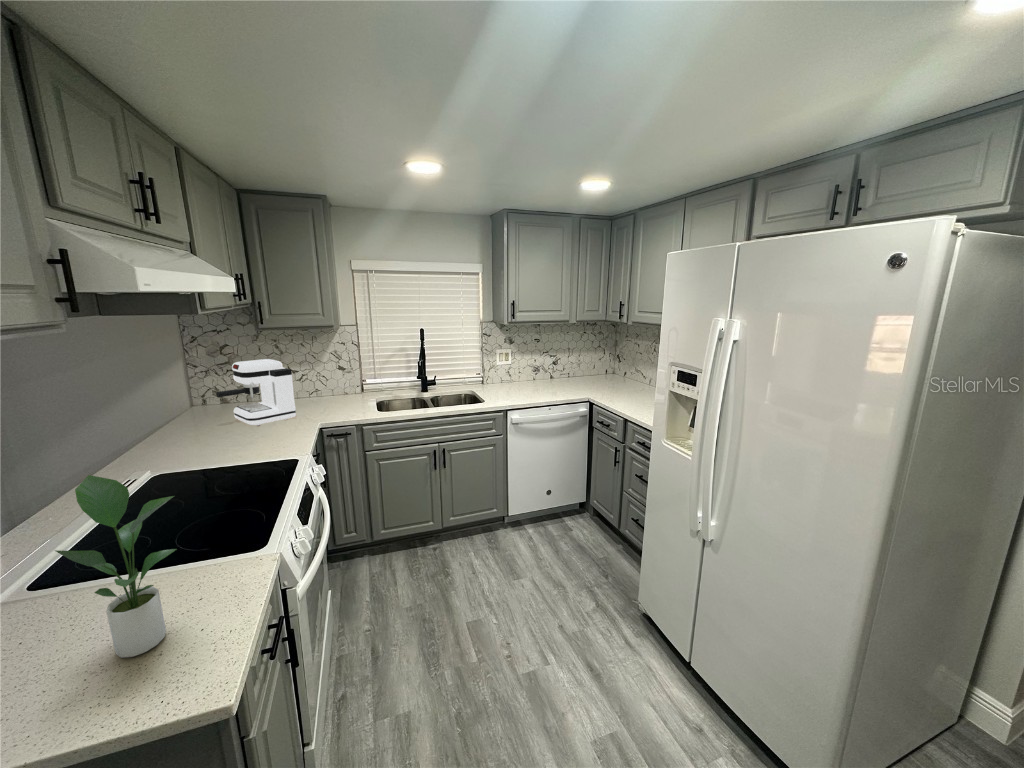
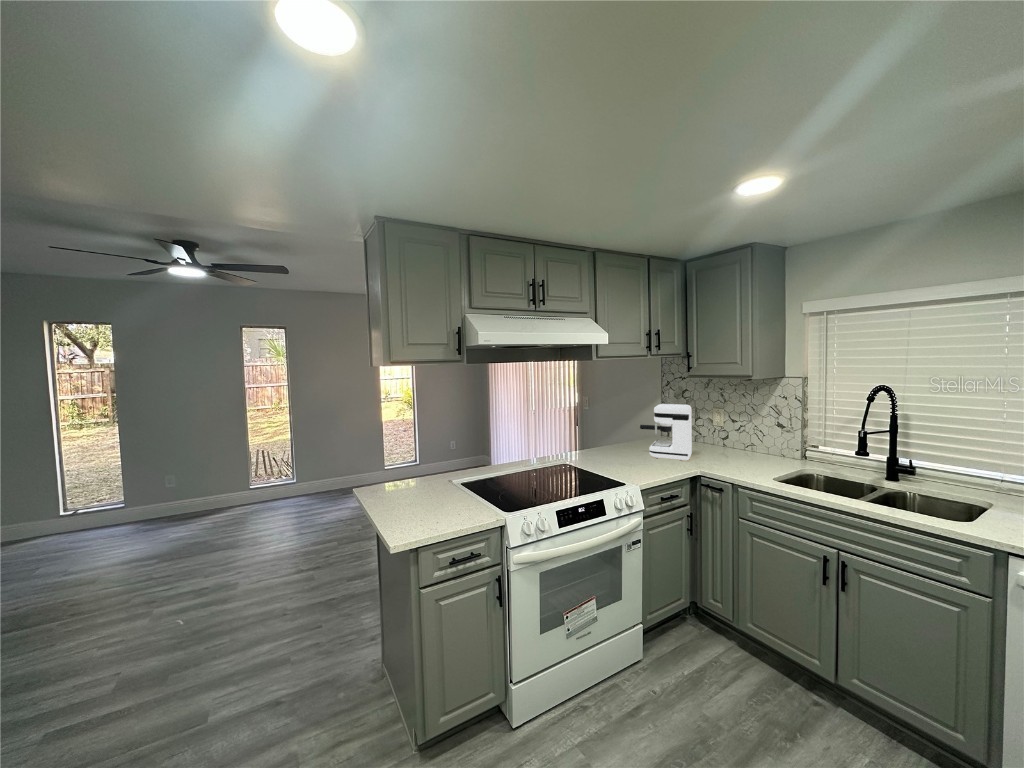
potted plant: present [55,475,176,658] -> none [402,435,444,519]

